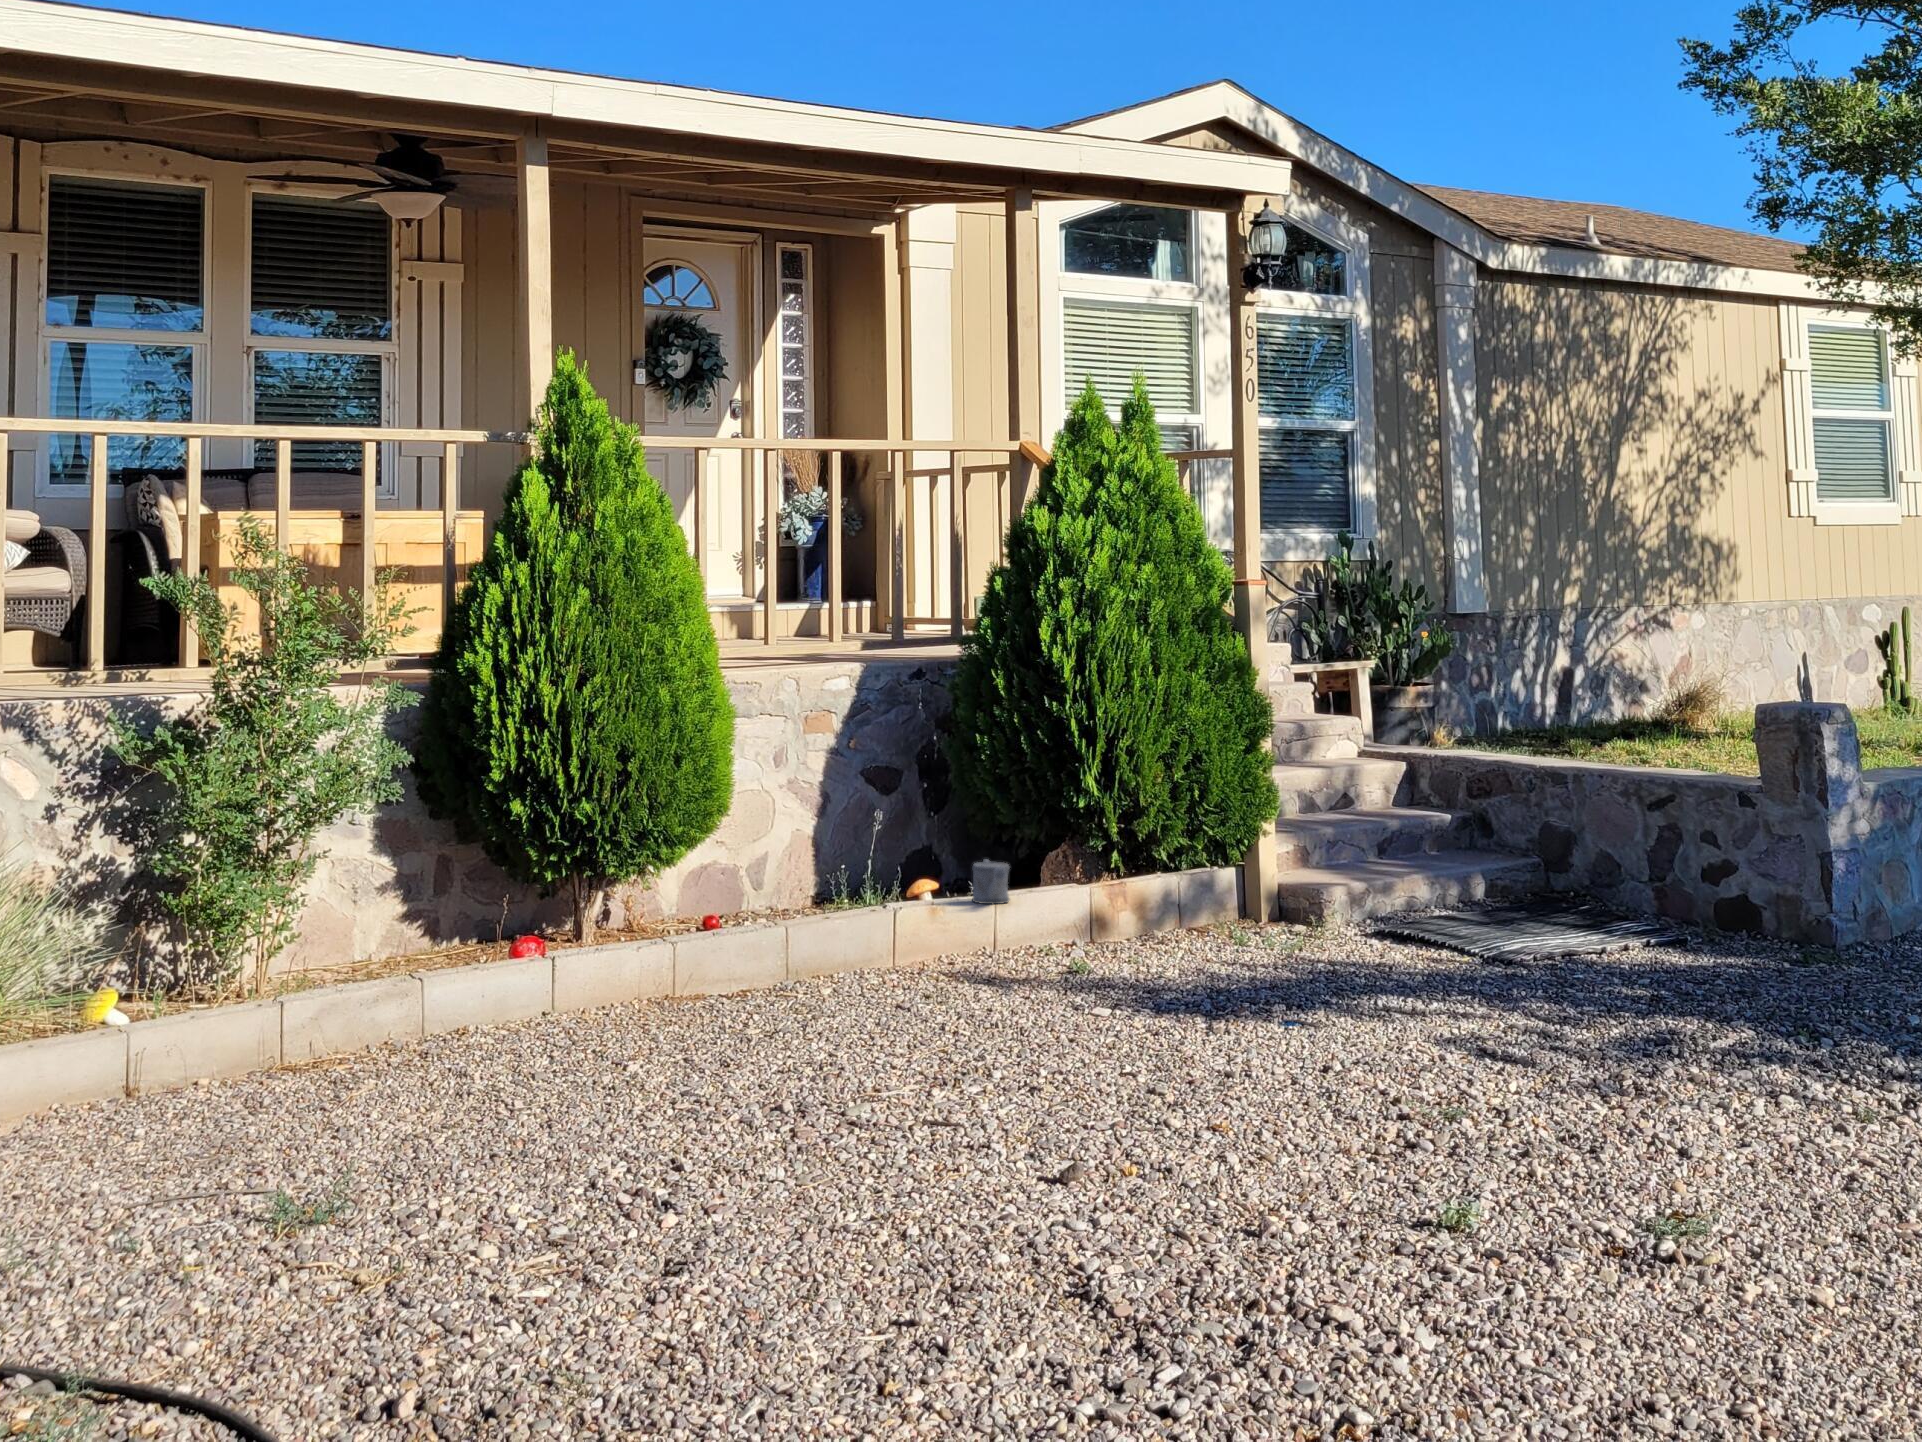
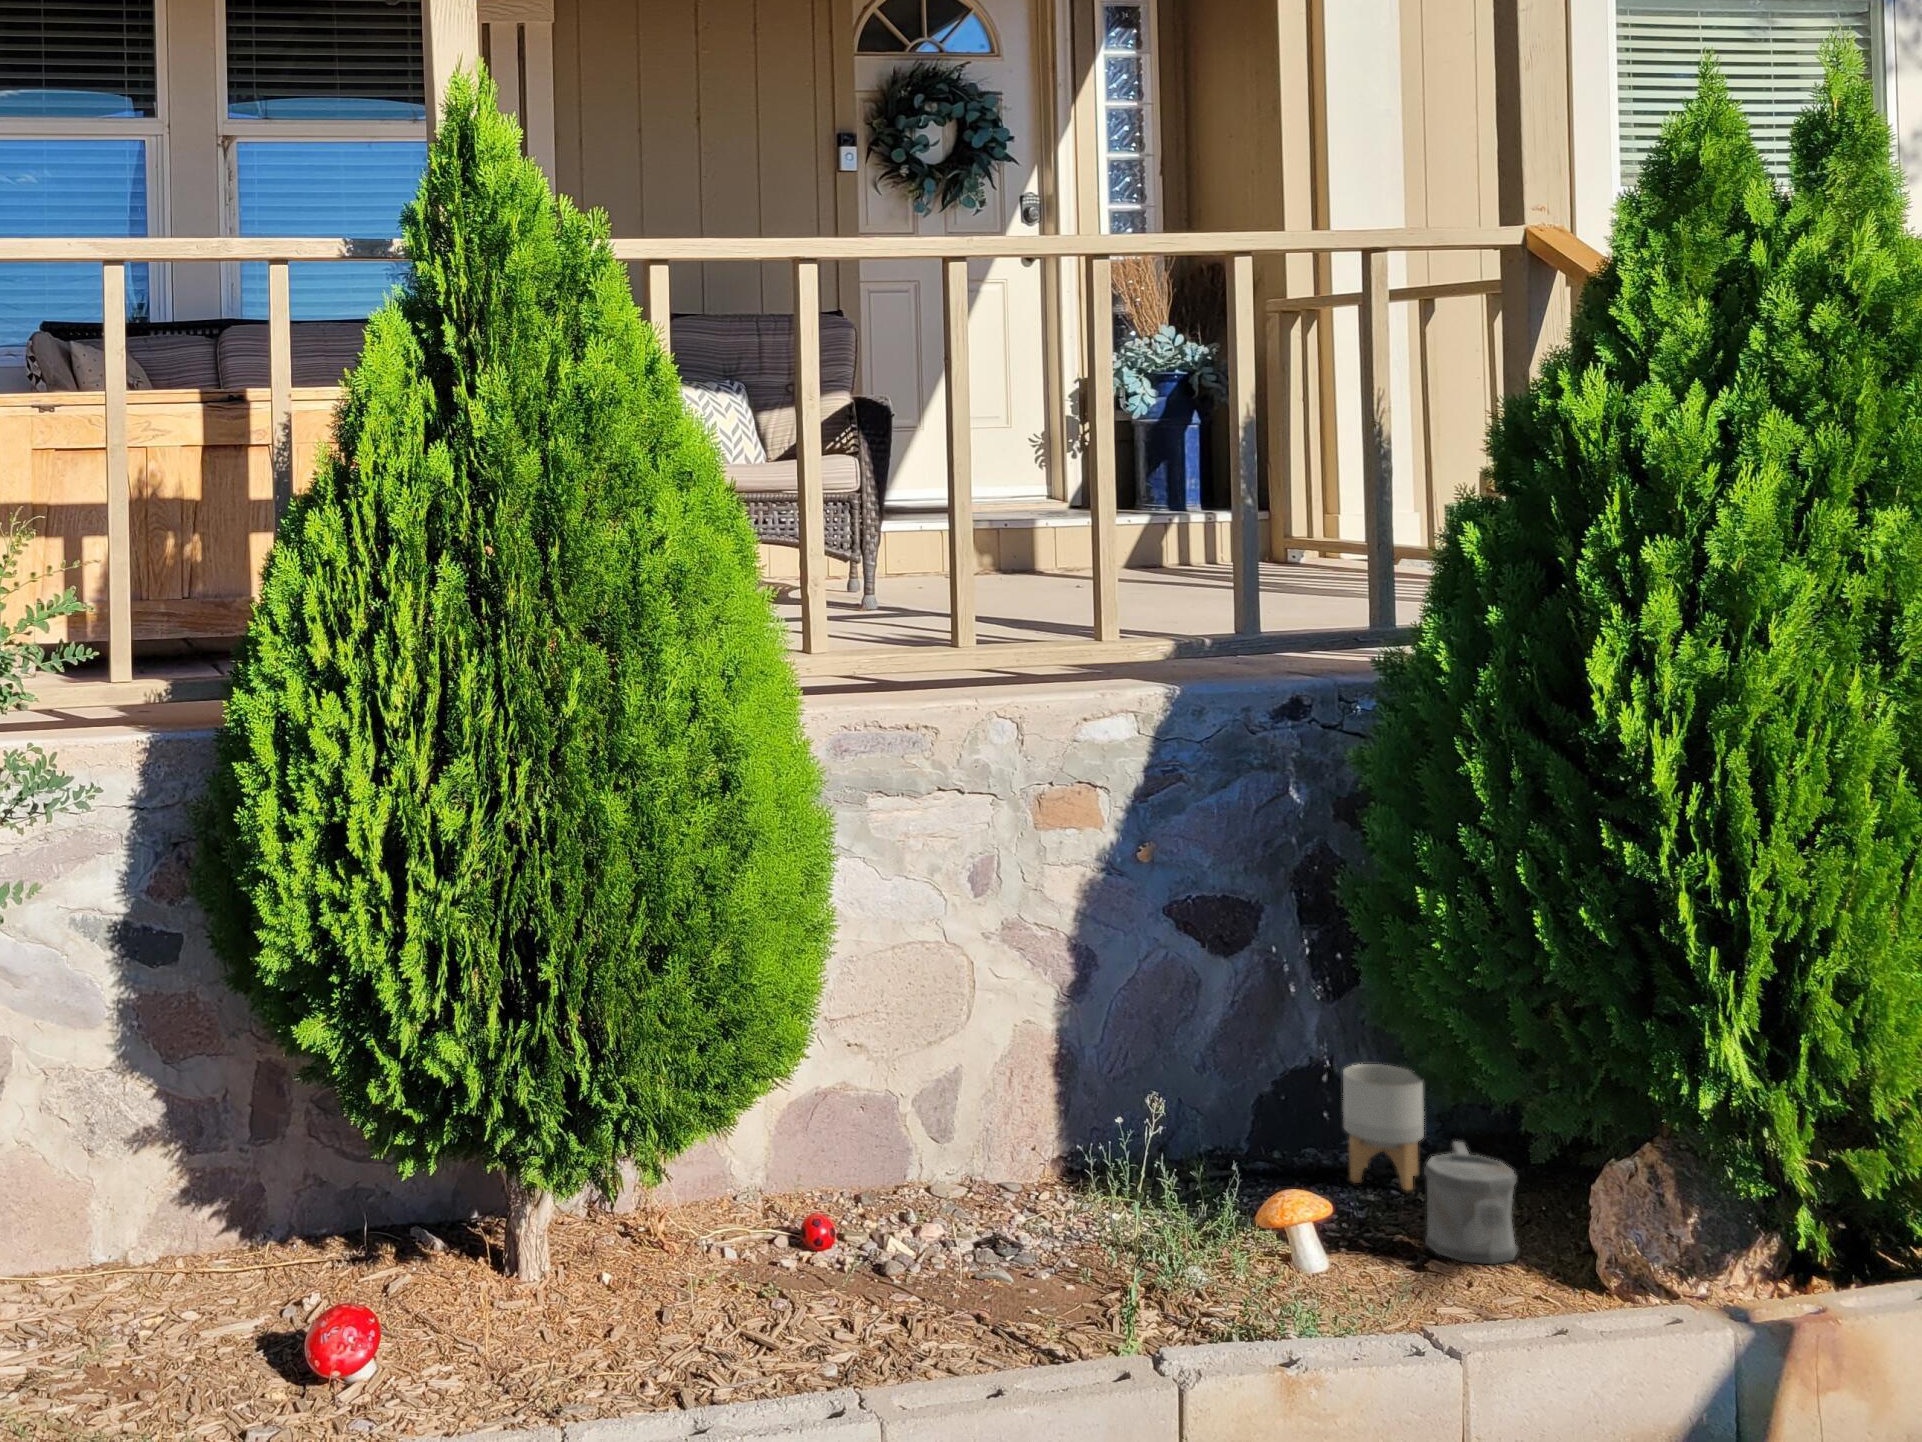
planter: none [935,839,970,893] -> present [1343,1064,1424,1190]

